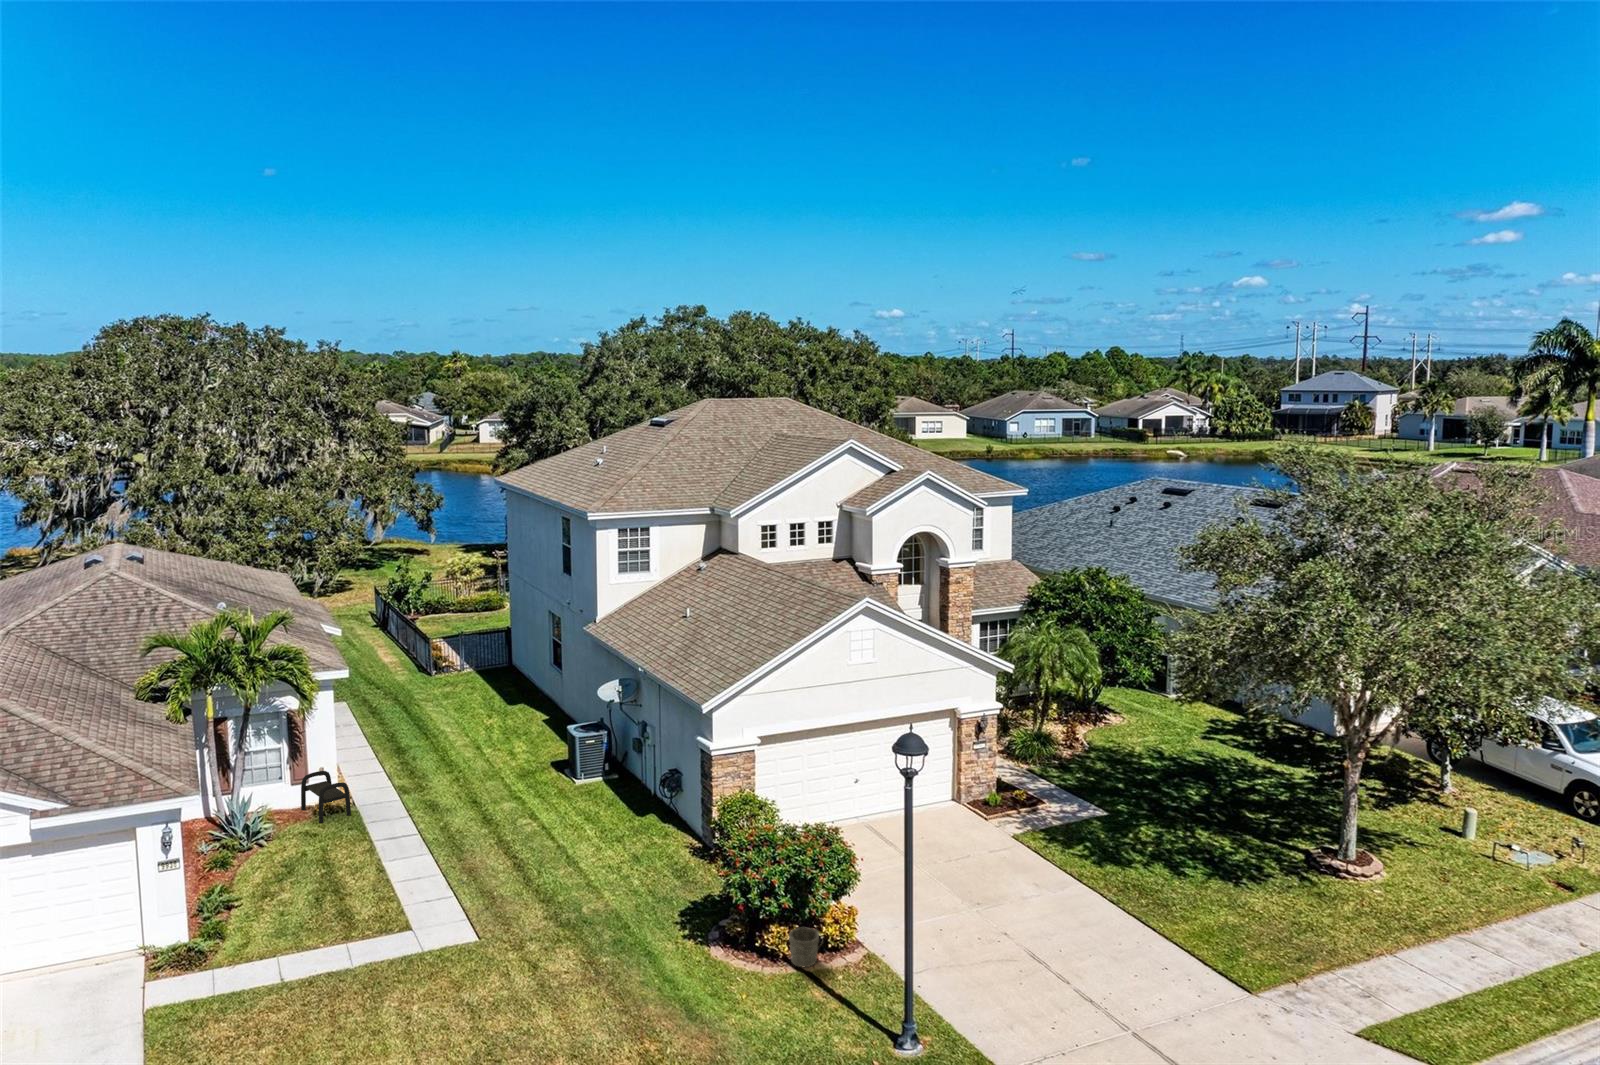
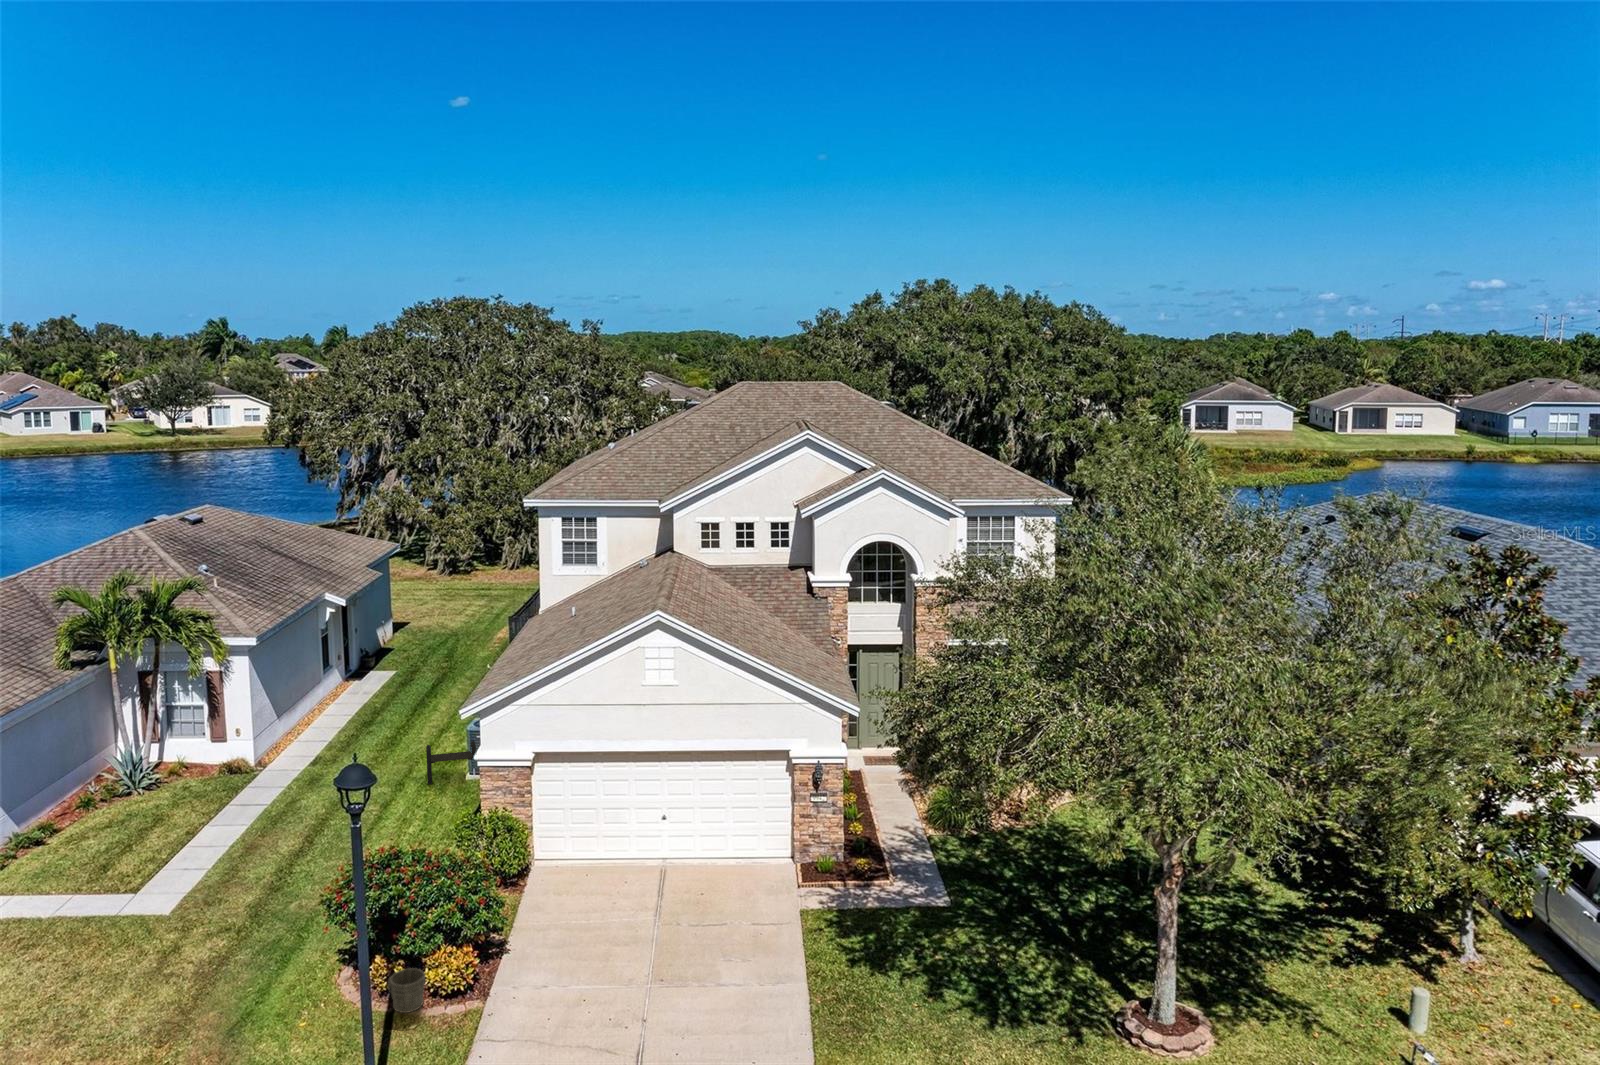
bench: present [301,771,351,823] -> present [426,741,476,784]

